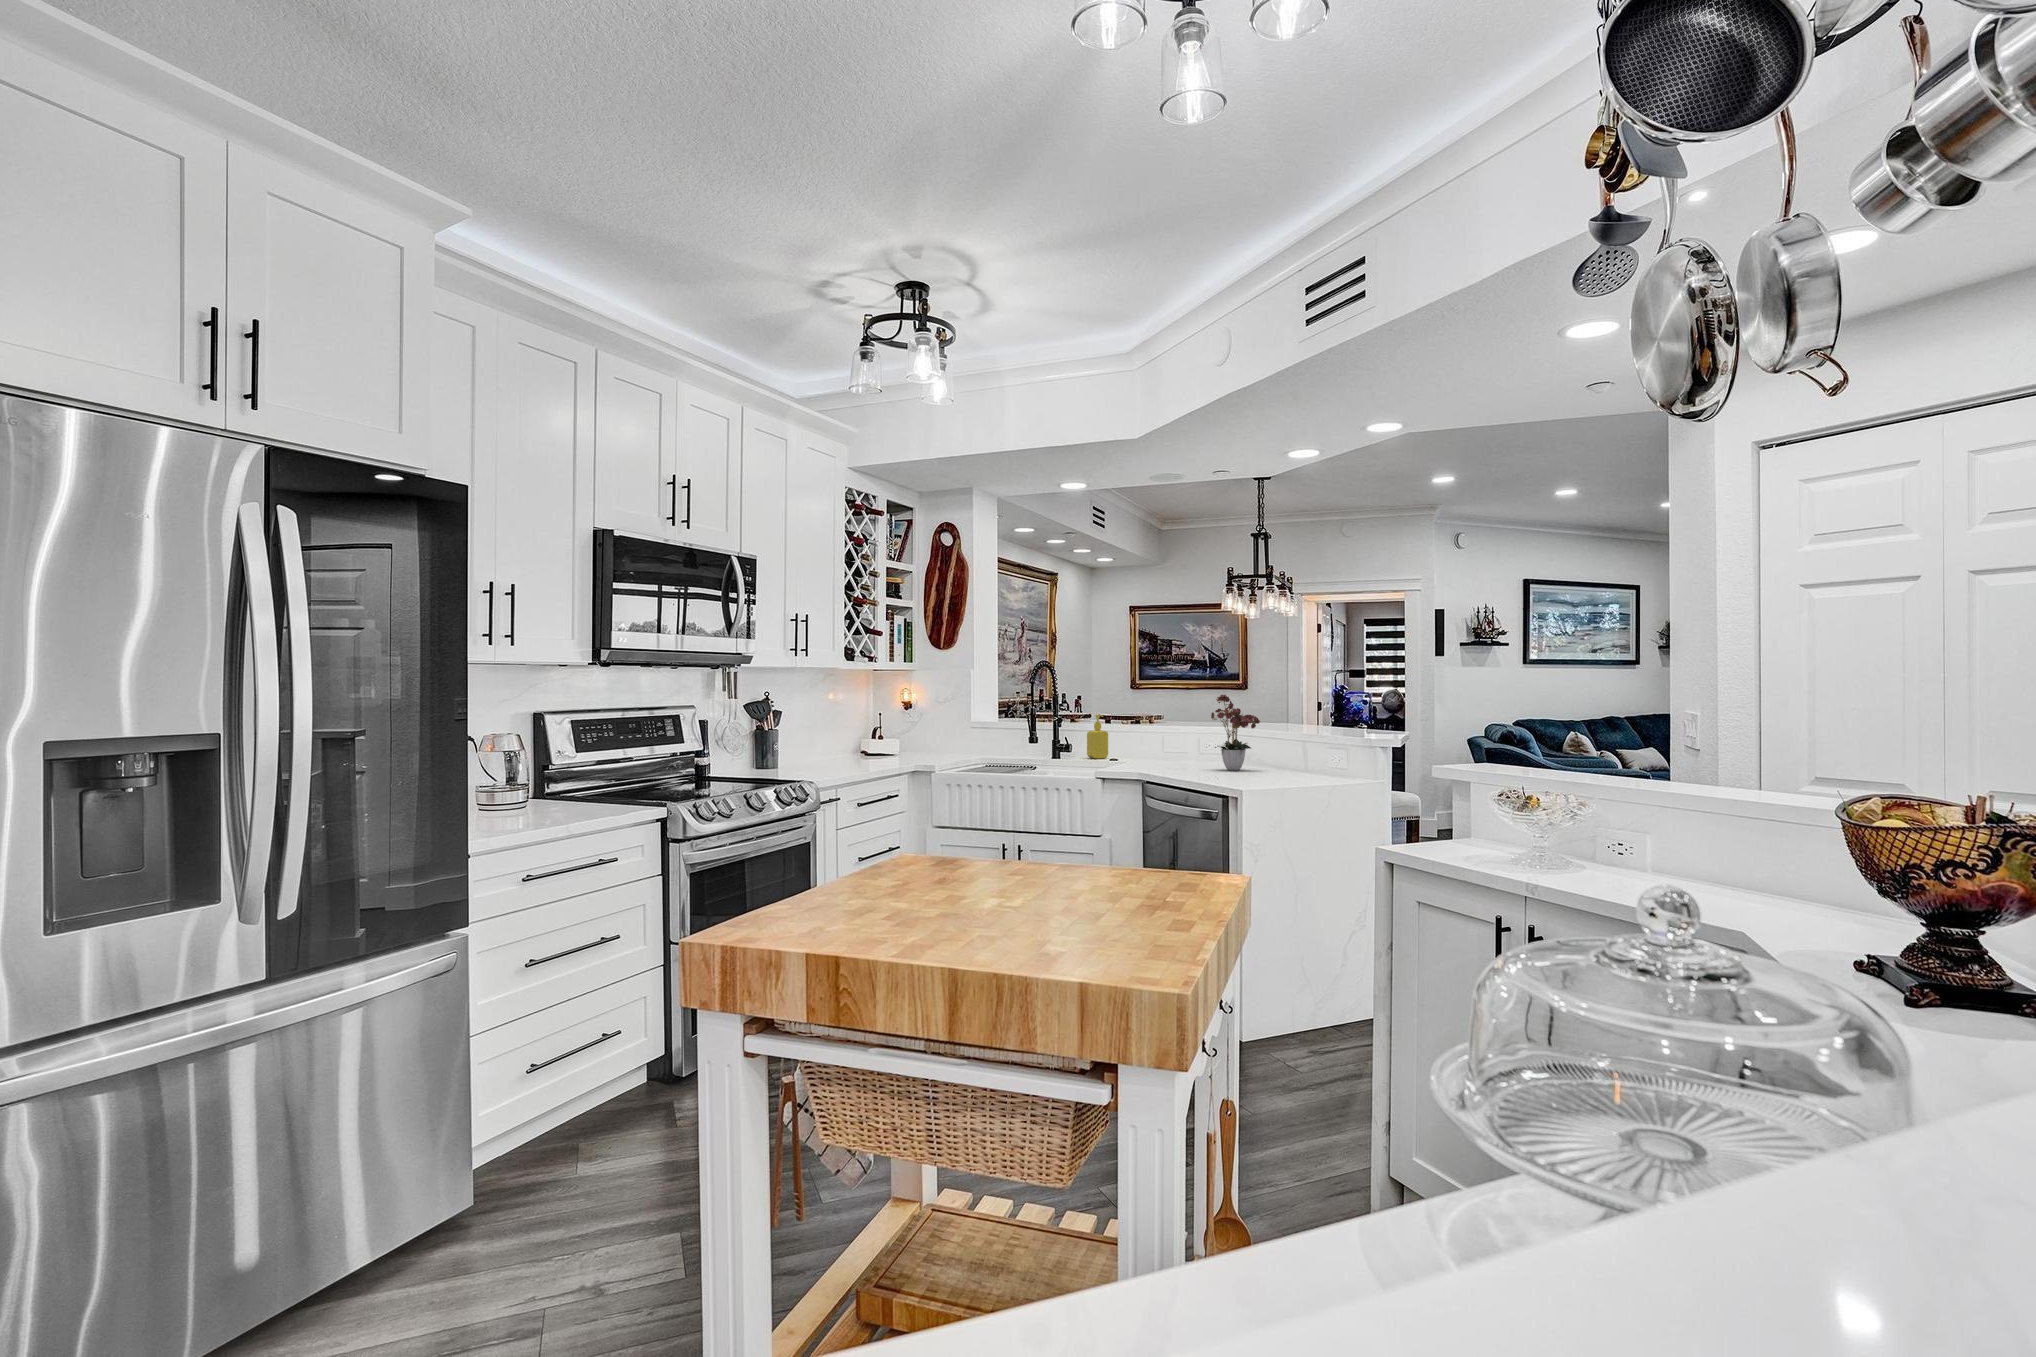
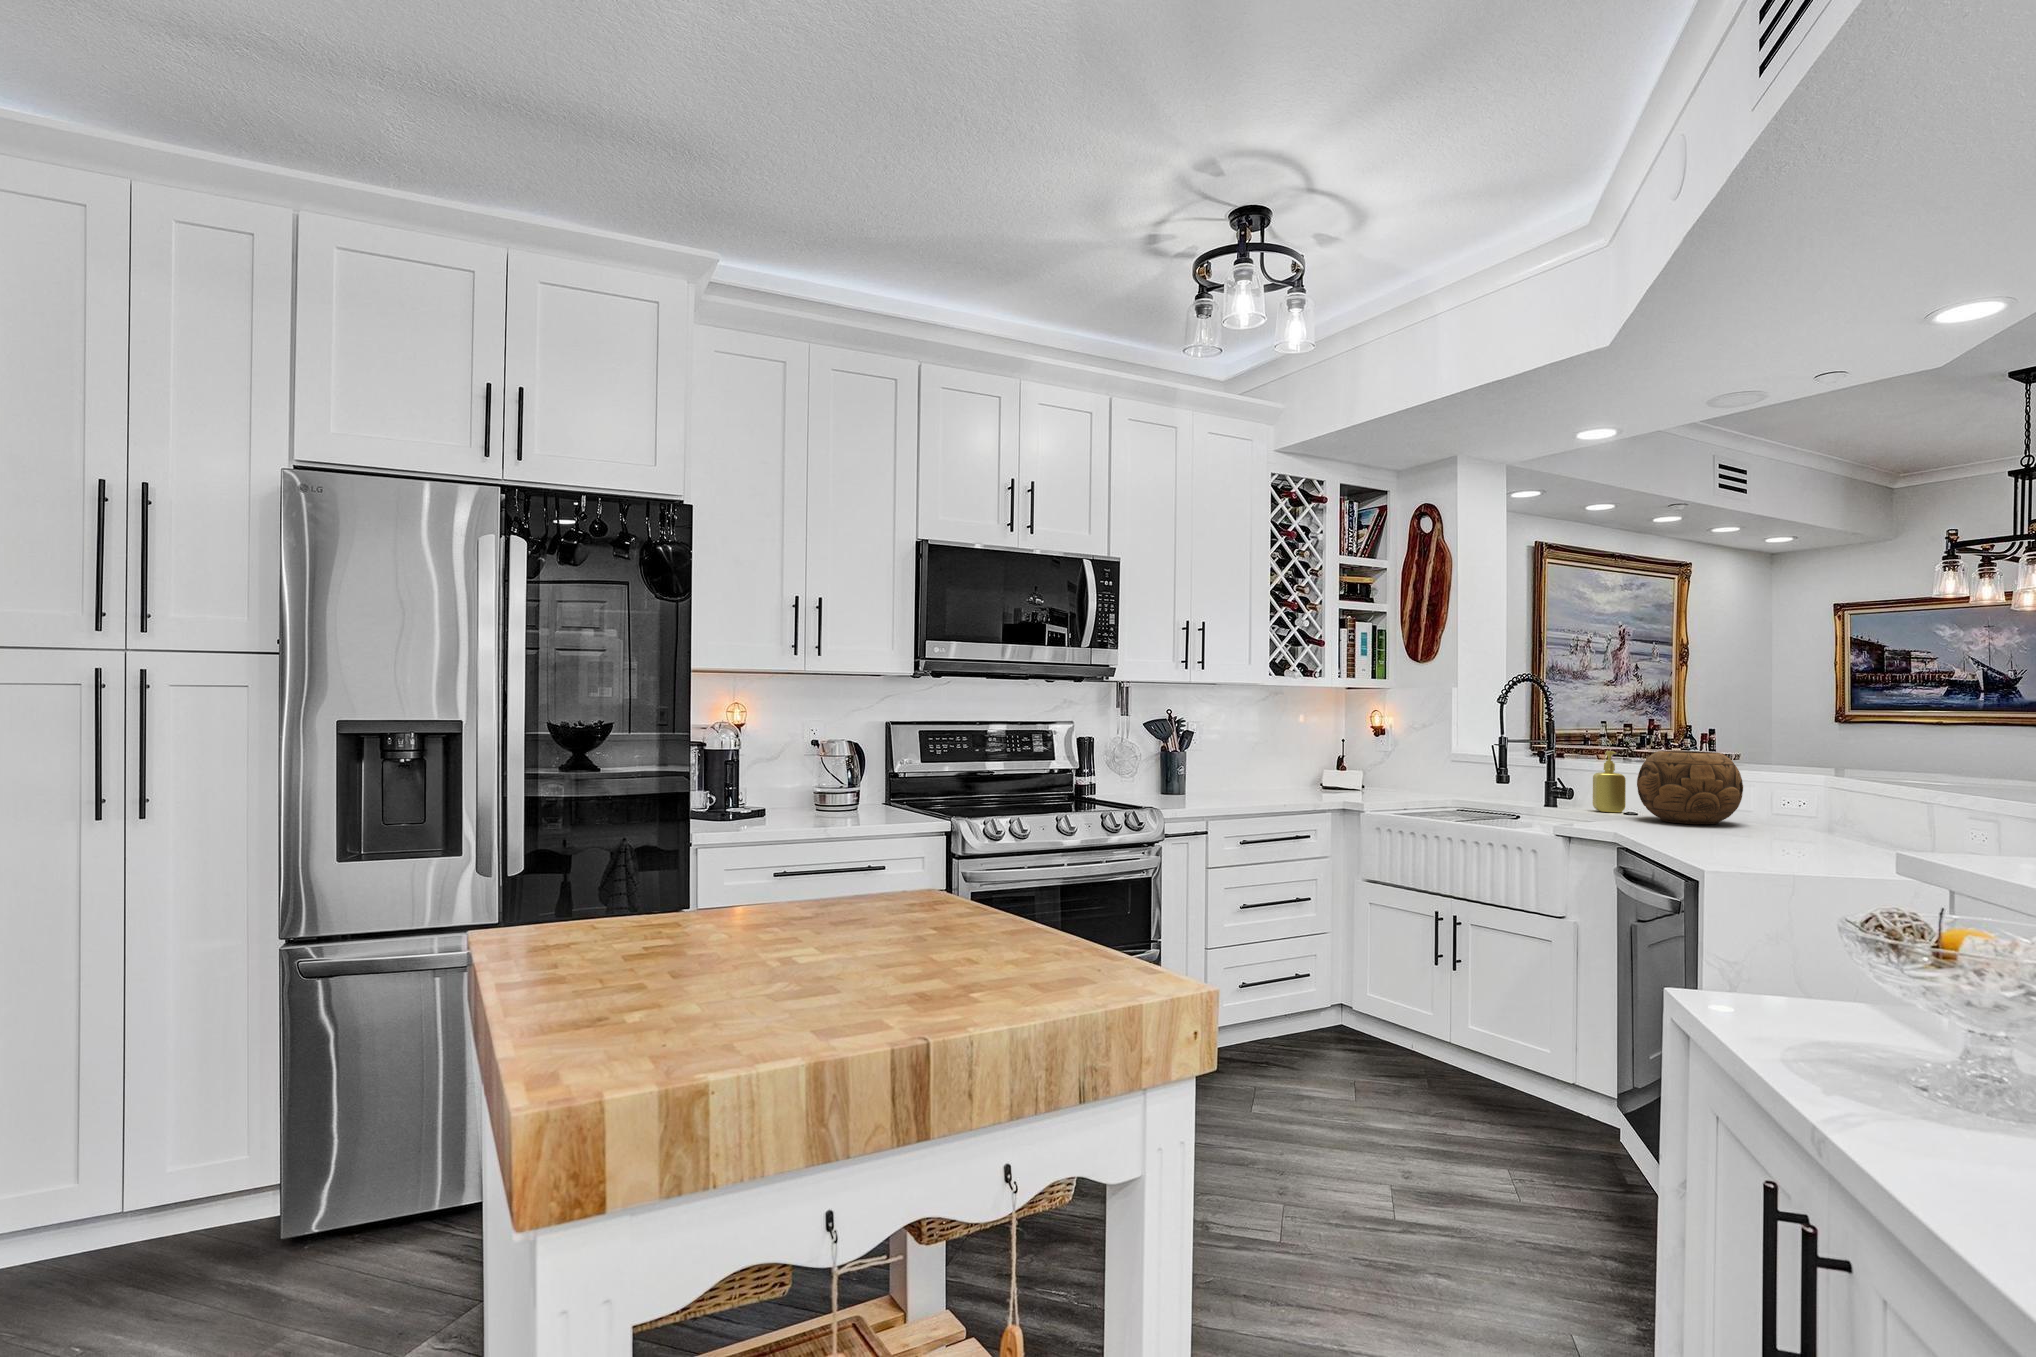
flower arrangement: present [1211,695,1260,770] -> none [1741,721,1847,846]
decorative bowl: none [1125,713,1185,762] -> present [1637,751,1743,824]

